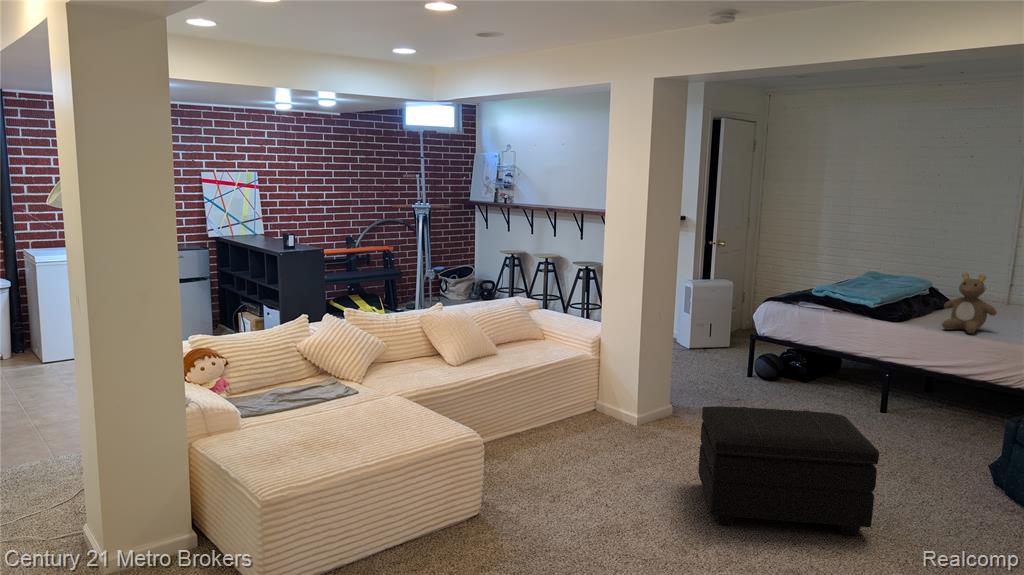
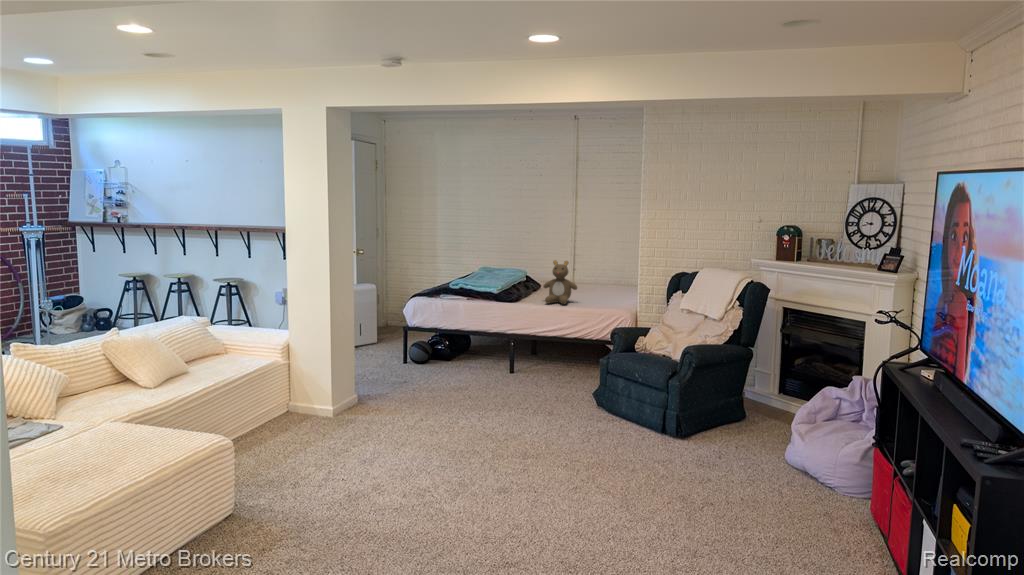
footstool: present [698,406,879,535] -> none [409,371,546,471]

